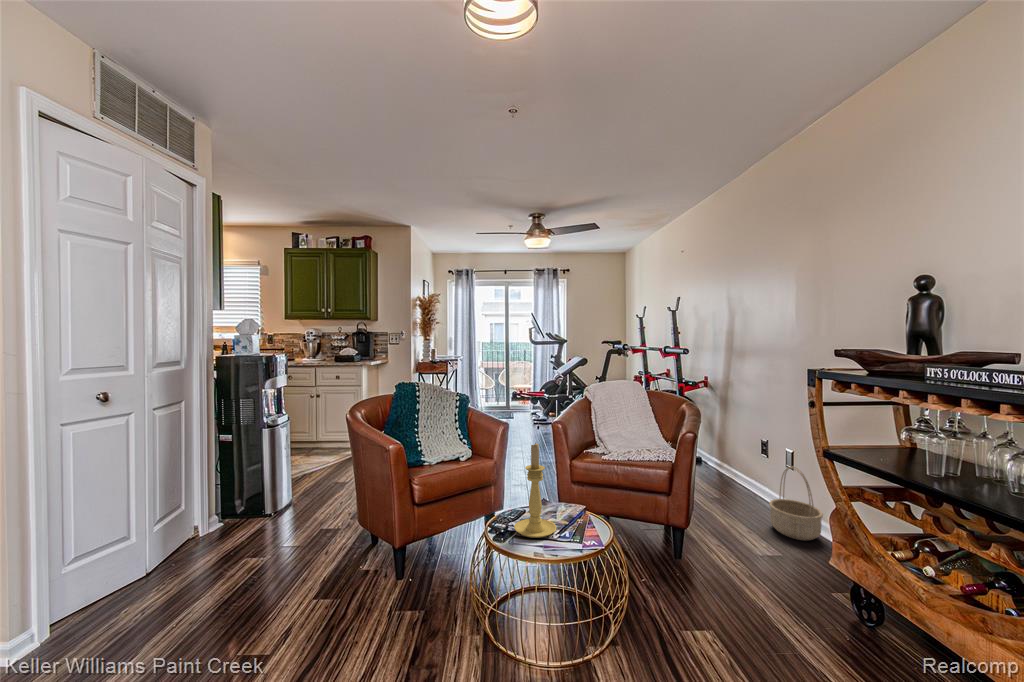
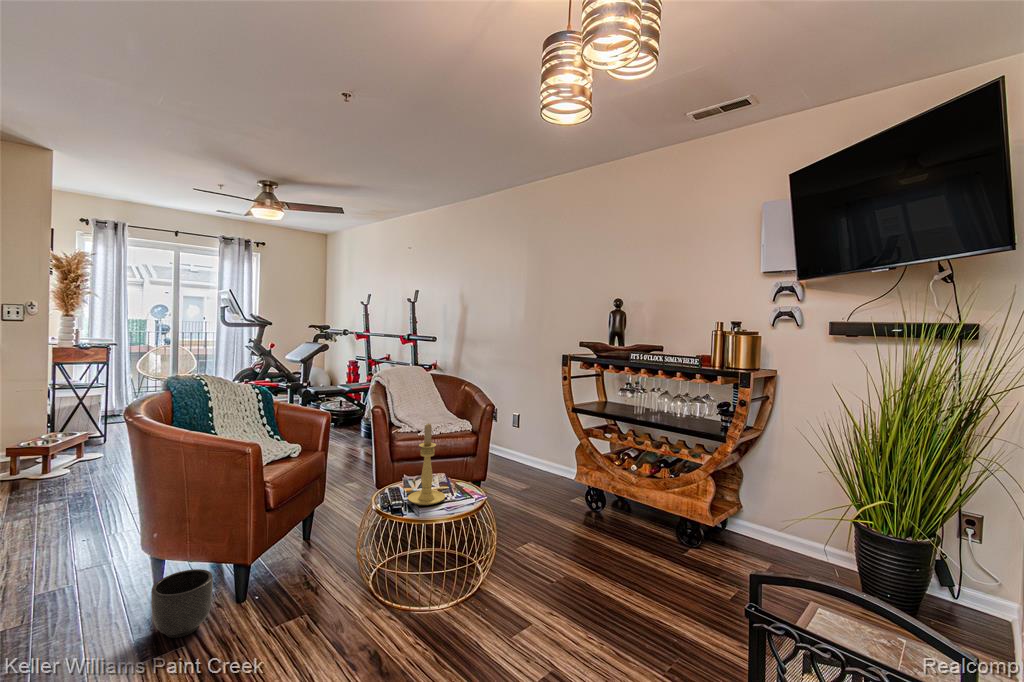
basket: present [769,466,823,541] -> none [515,425,549,477]
planter: none [328,537,371,591] -> present [151,569,213,638]

